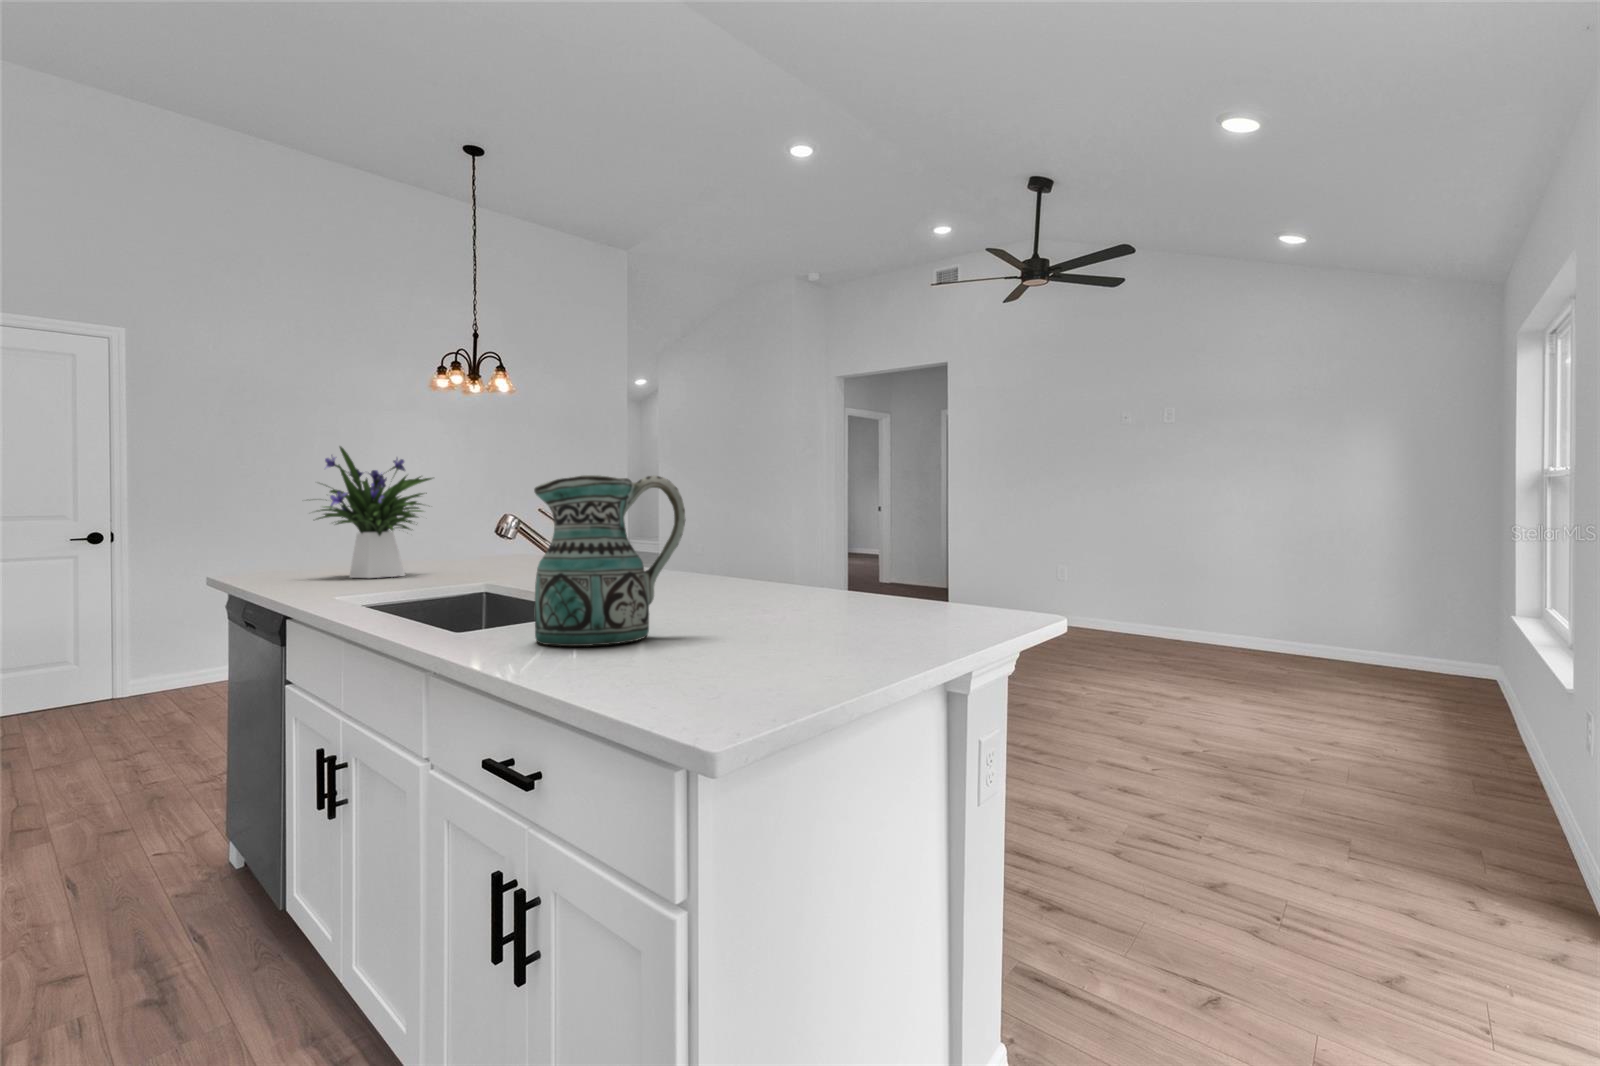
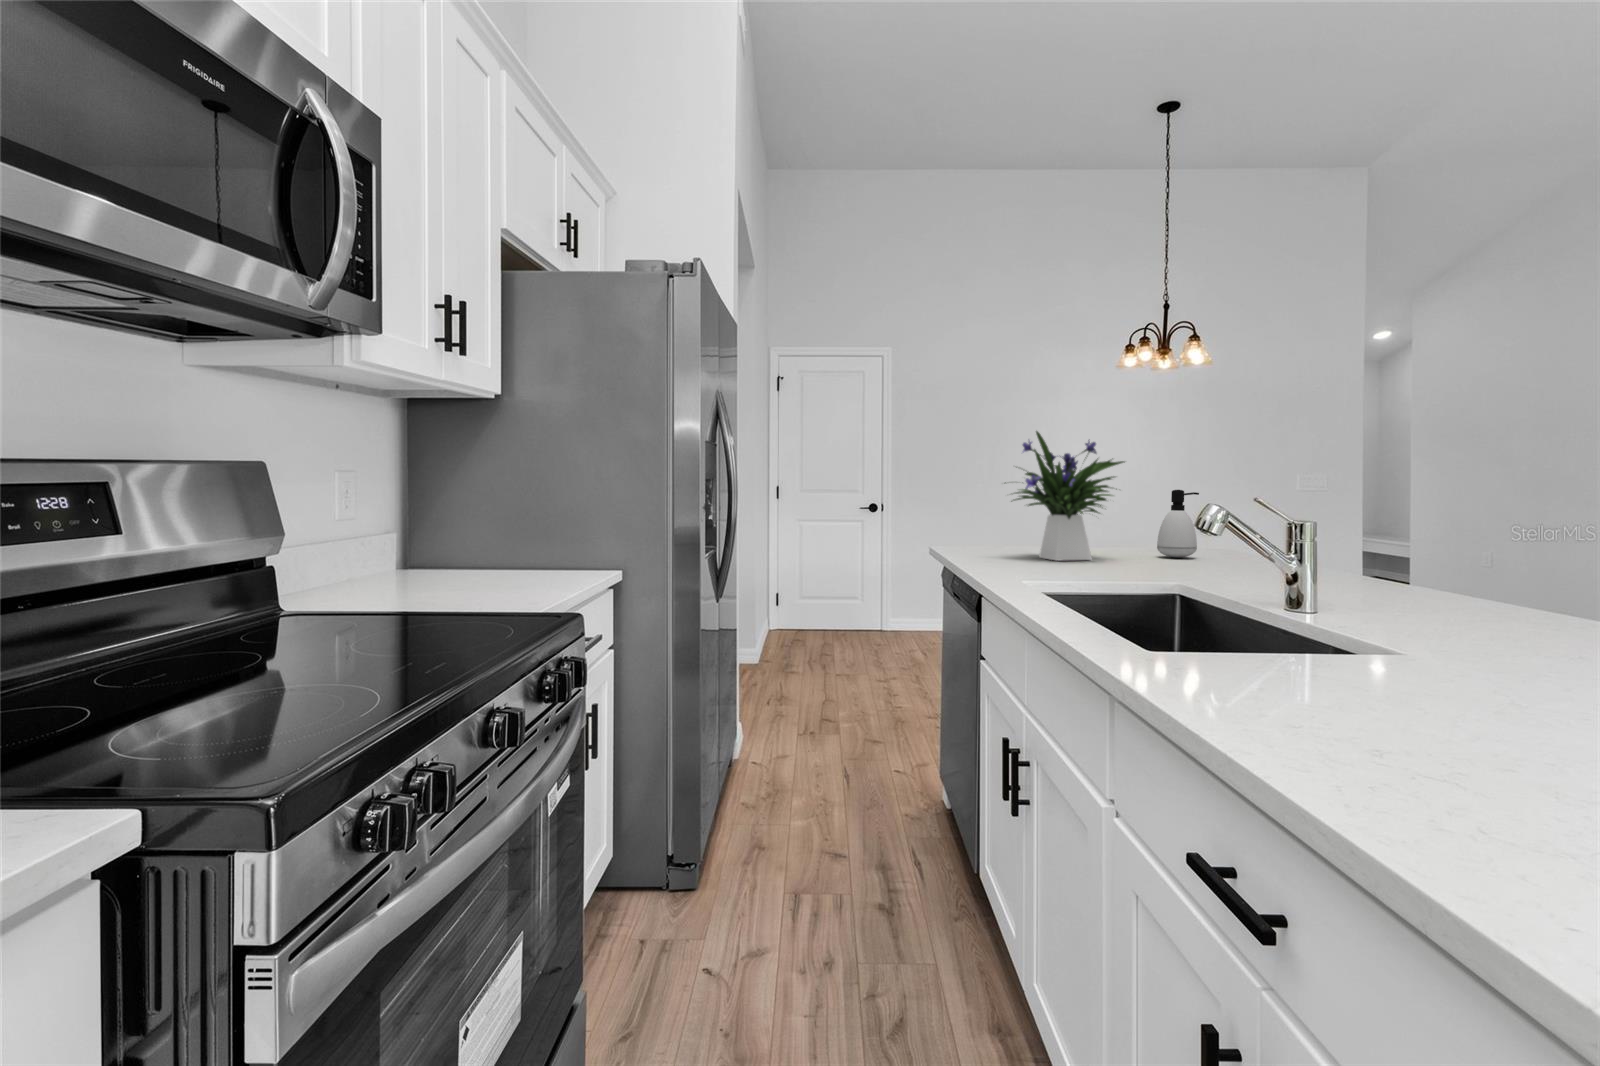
ceramic pitcher: present [534,475,685,646] -> none [1266,479,1529,727]
soap dispenser: none [469,506,505,569] -> present [1157,490,1199,558]

